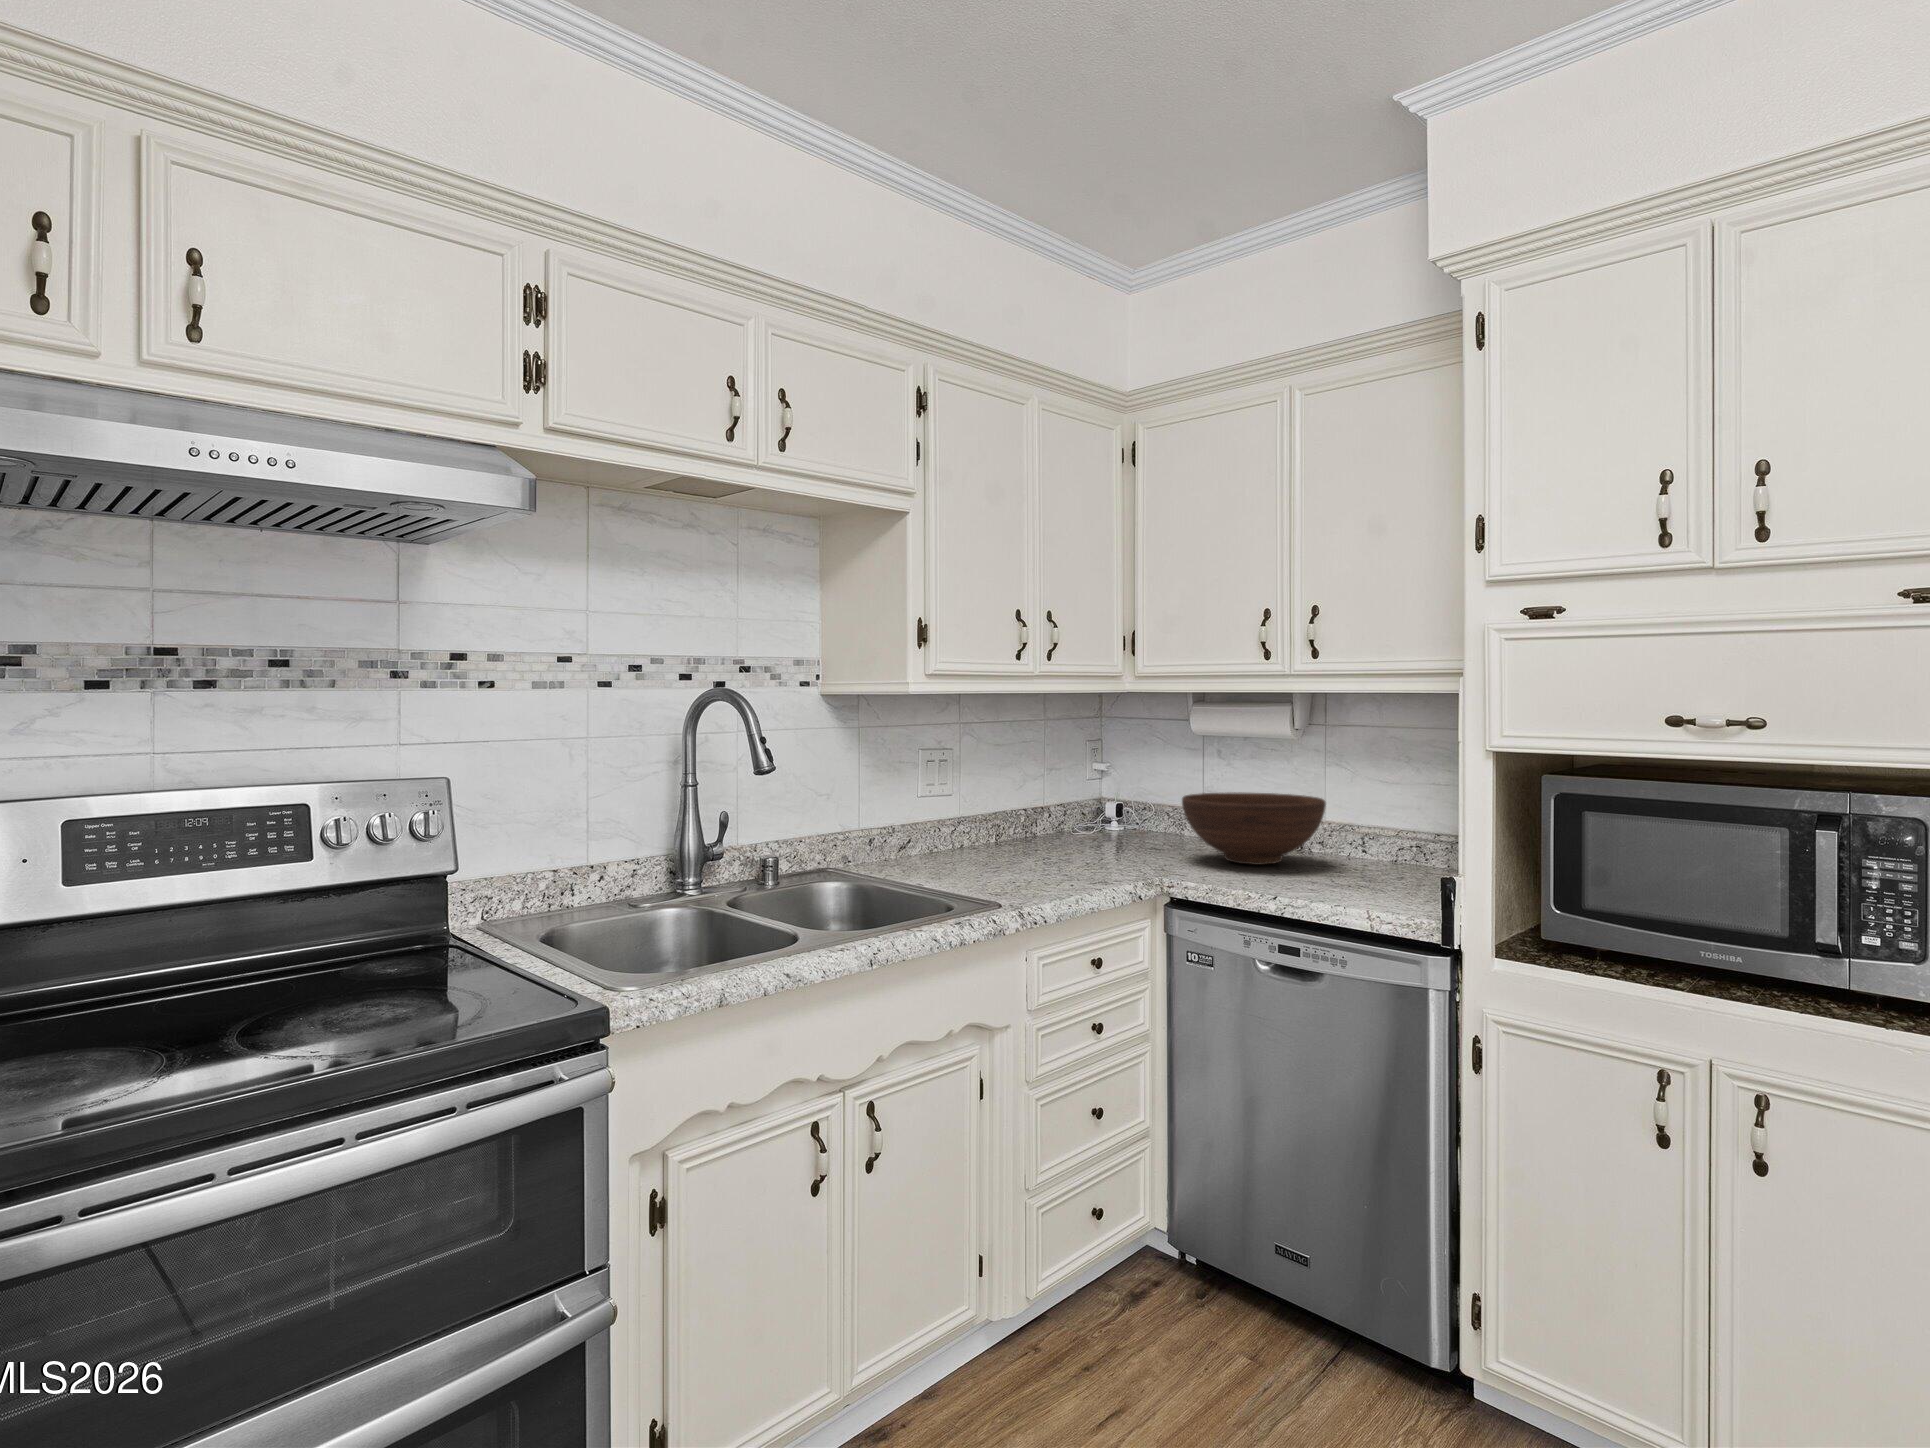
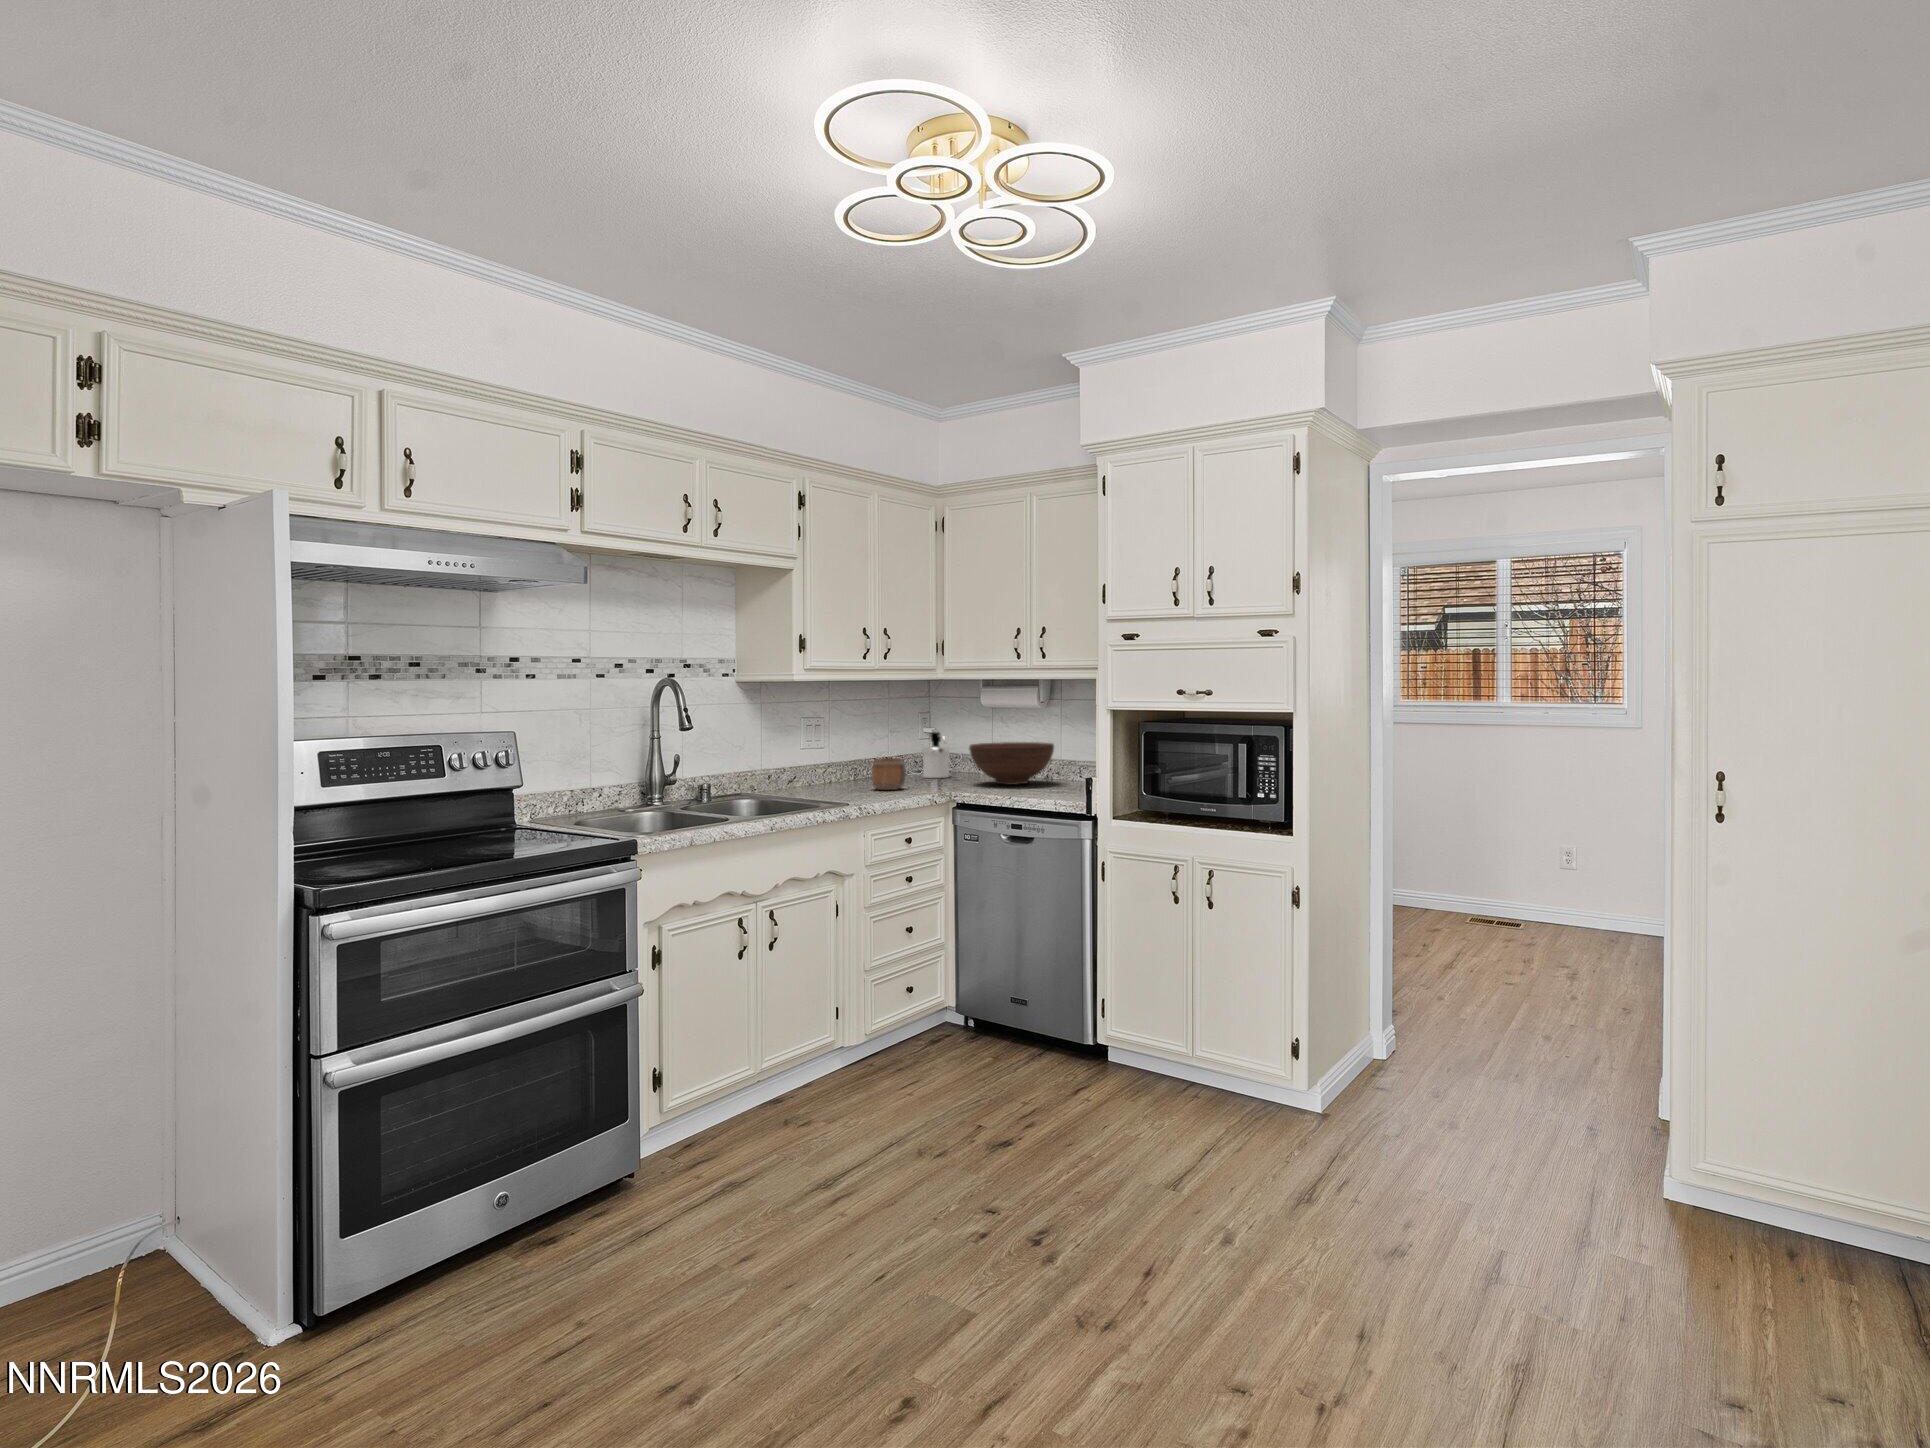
soap dispenser: none [1097,772,1139,843] -> present [922,732,950,778]
mug: none [1030,814,1084,869] -> present [872,757,906,790]

